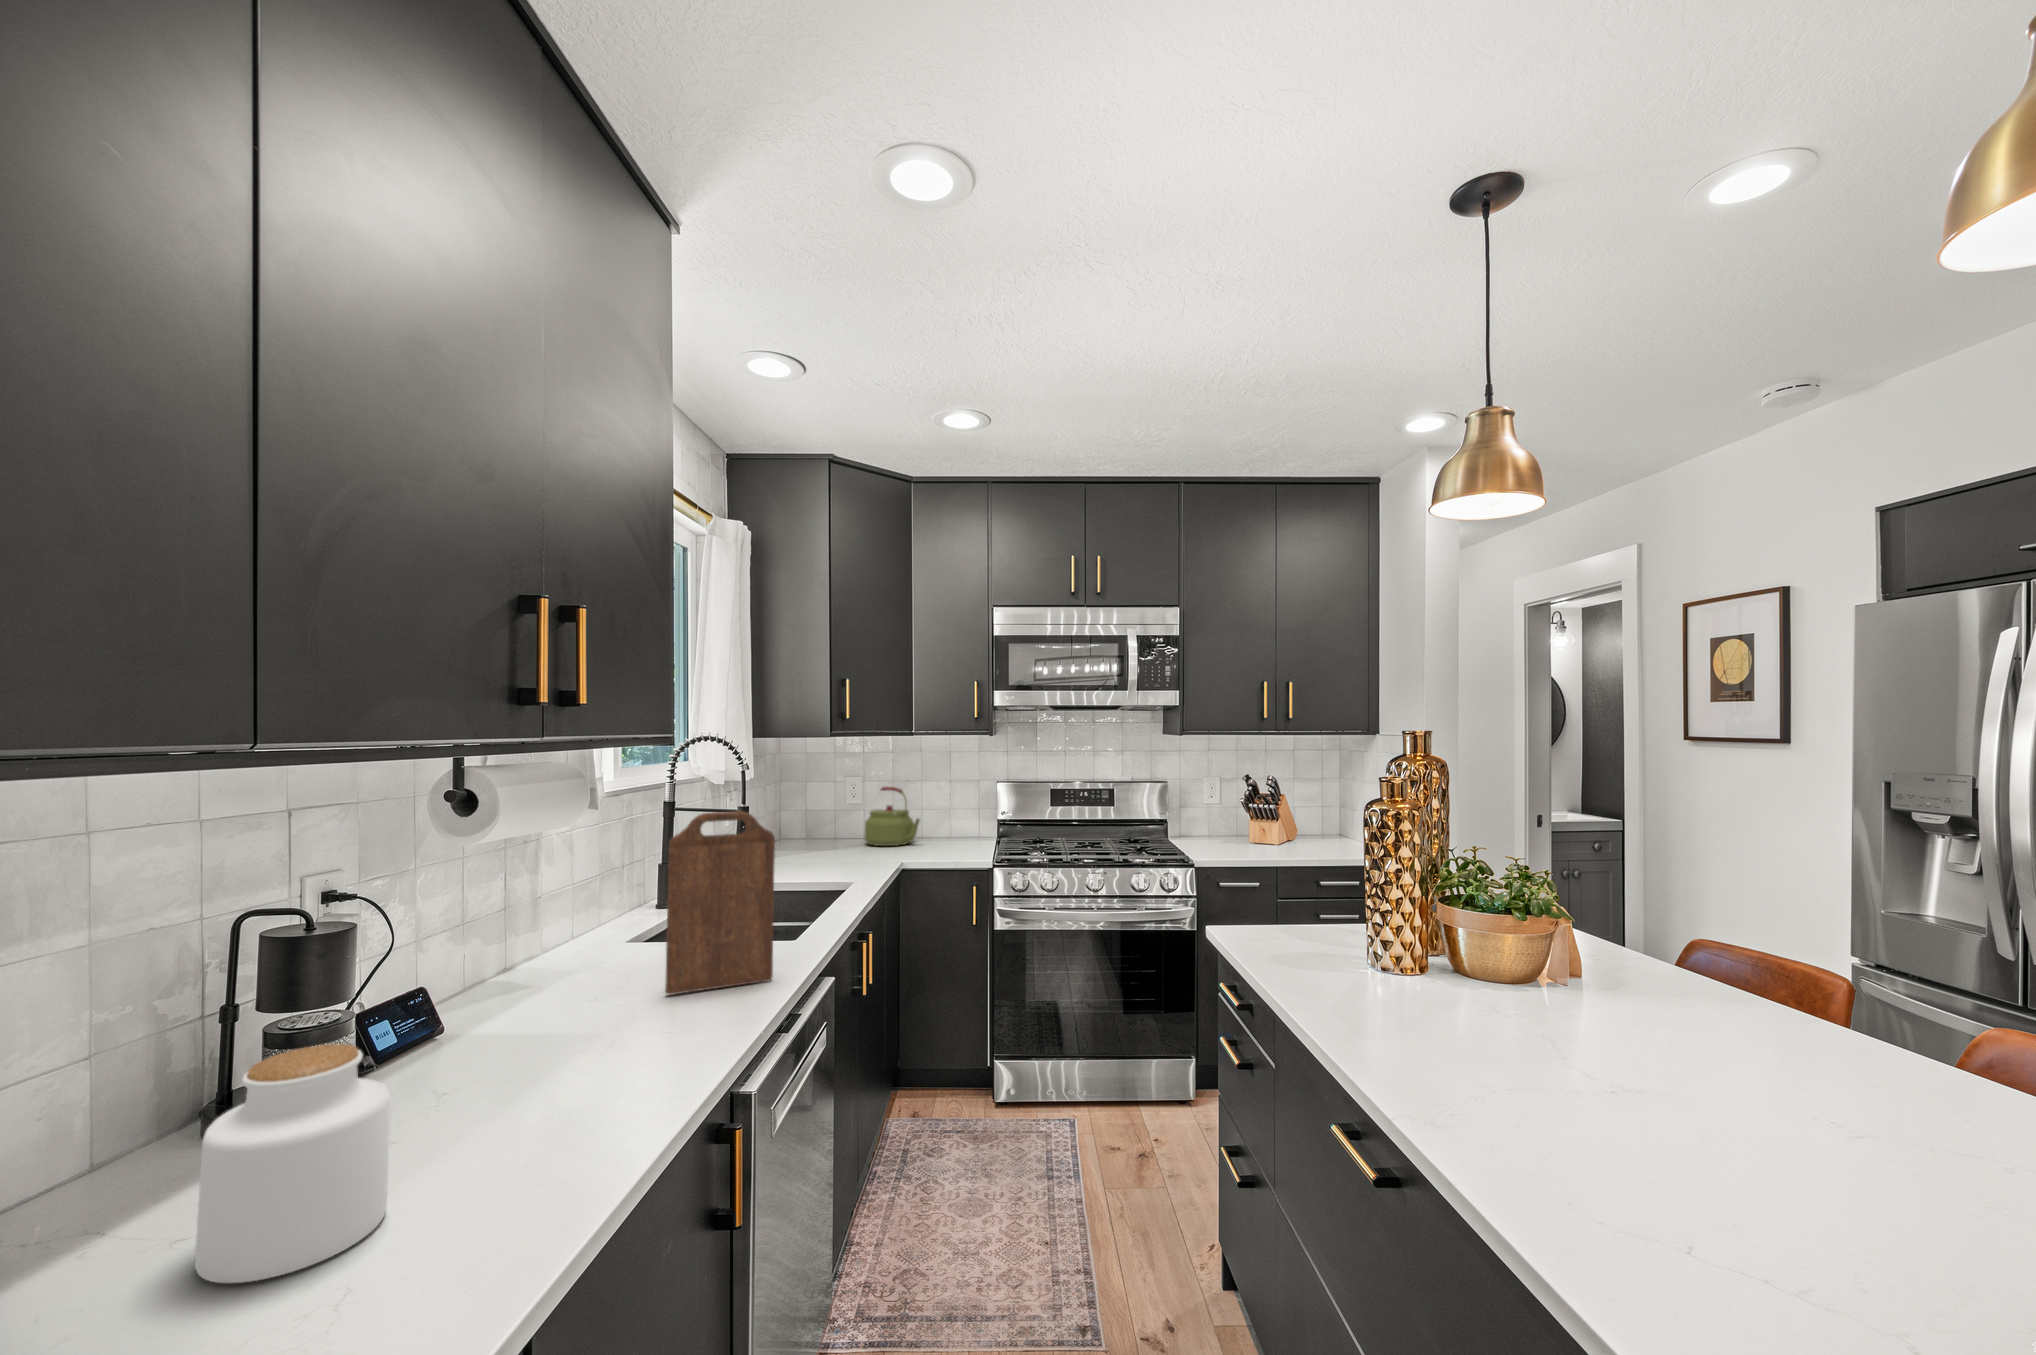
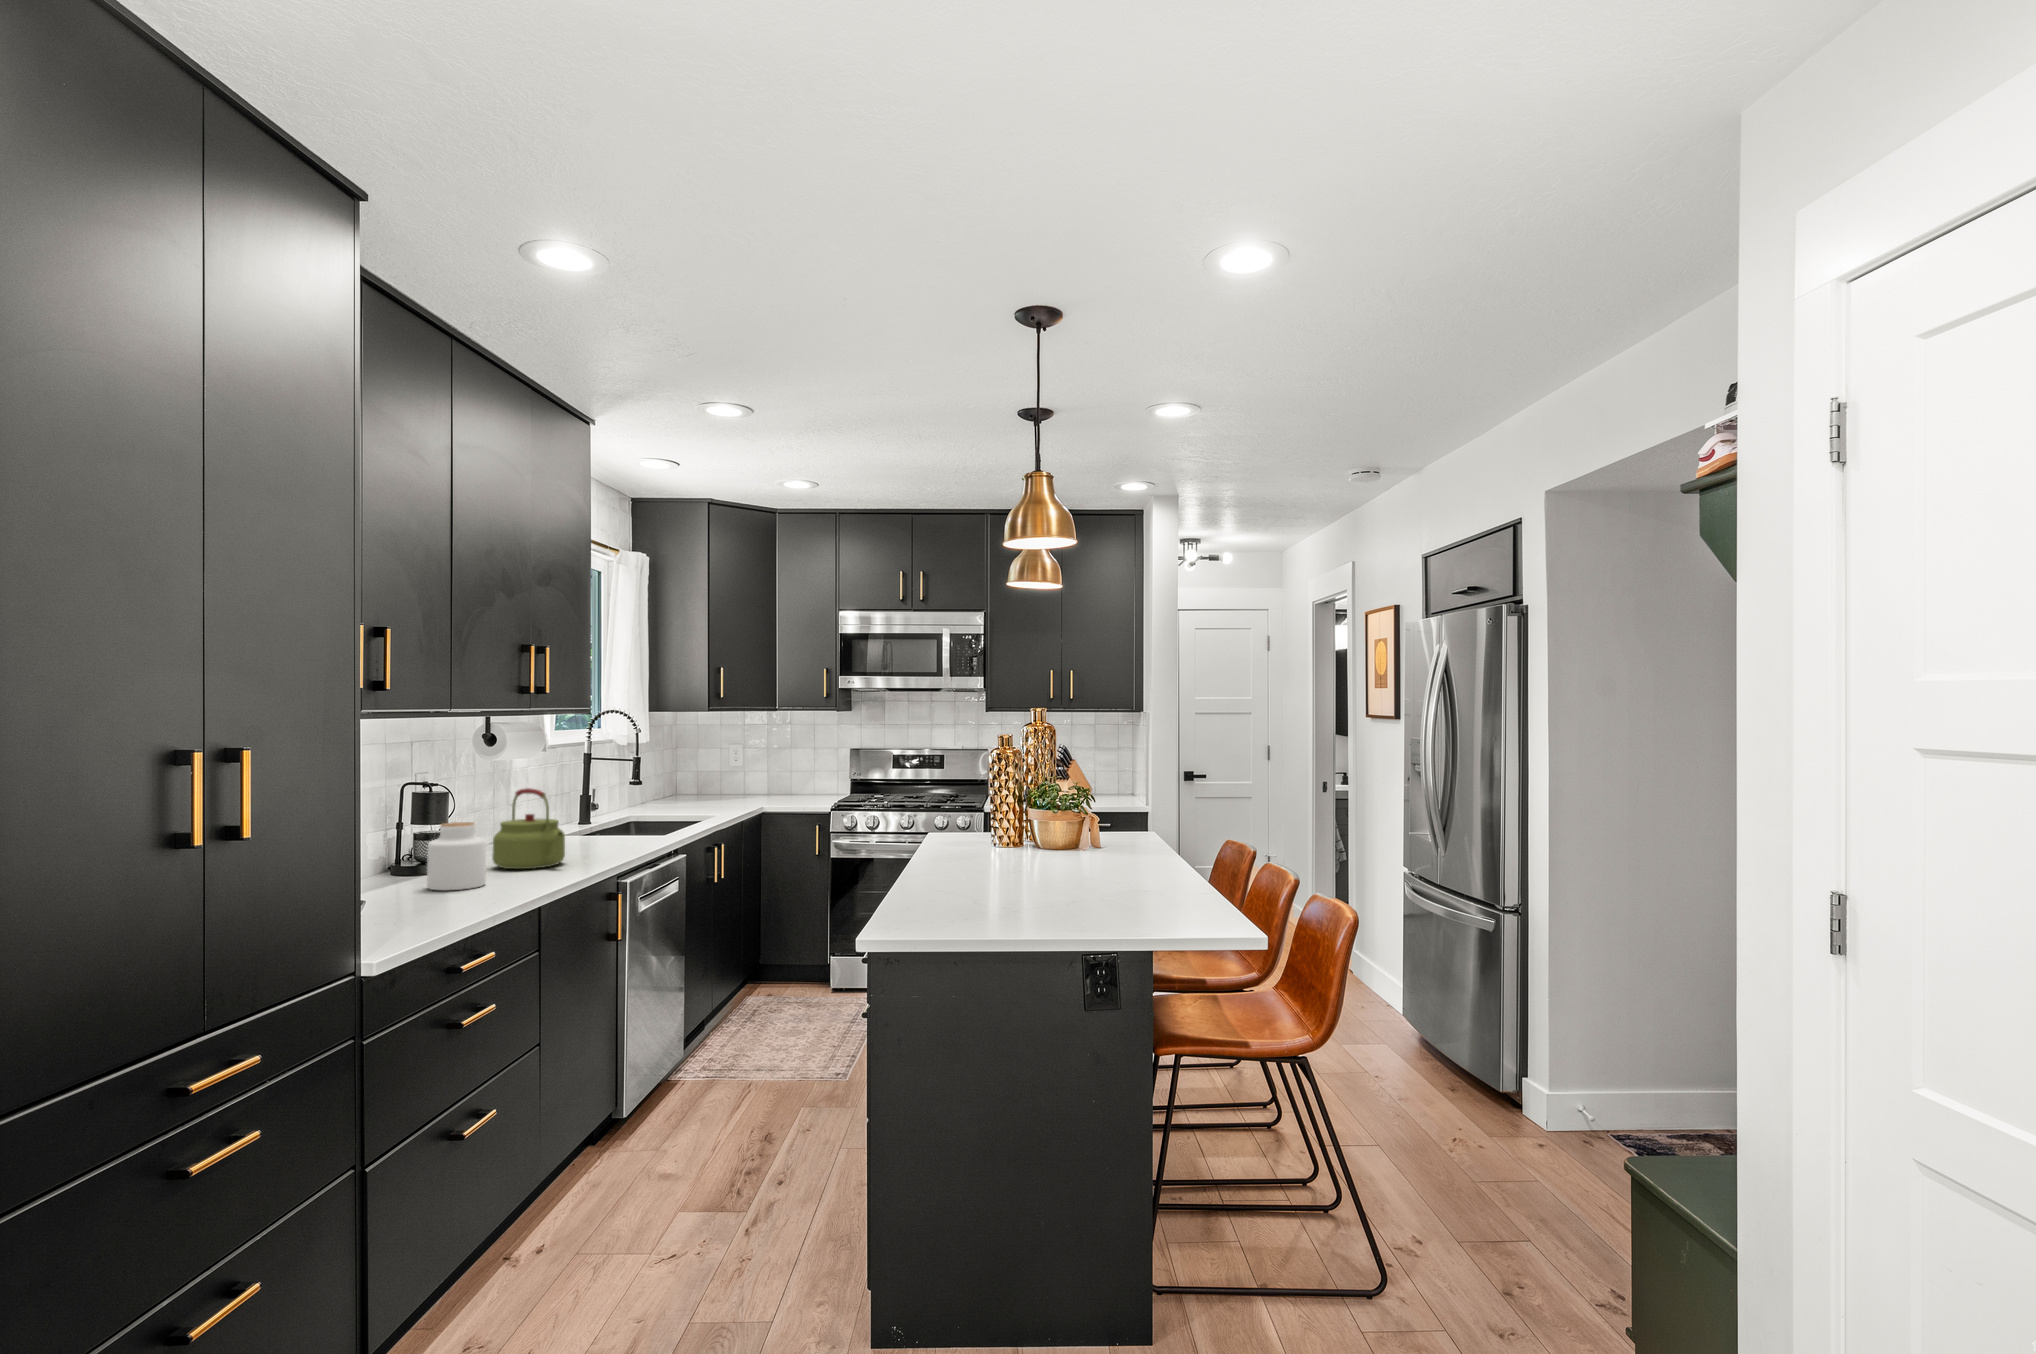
kettle: present [865,787,919,846] -> present [492,788,565,869]
cutting board: present [665,811,775,995] -> none [587,751,648,849]

